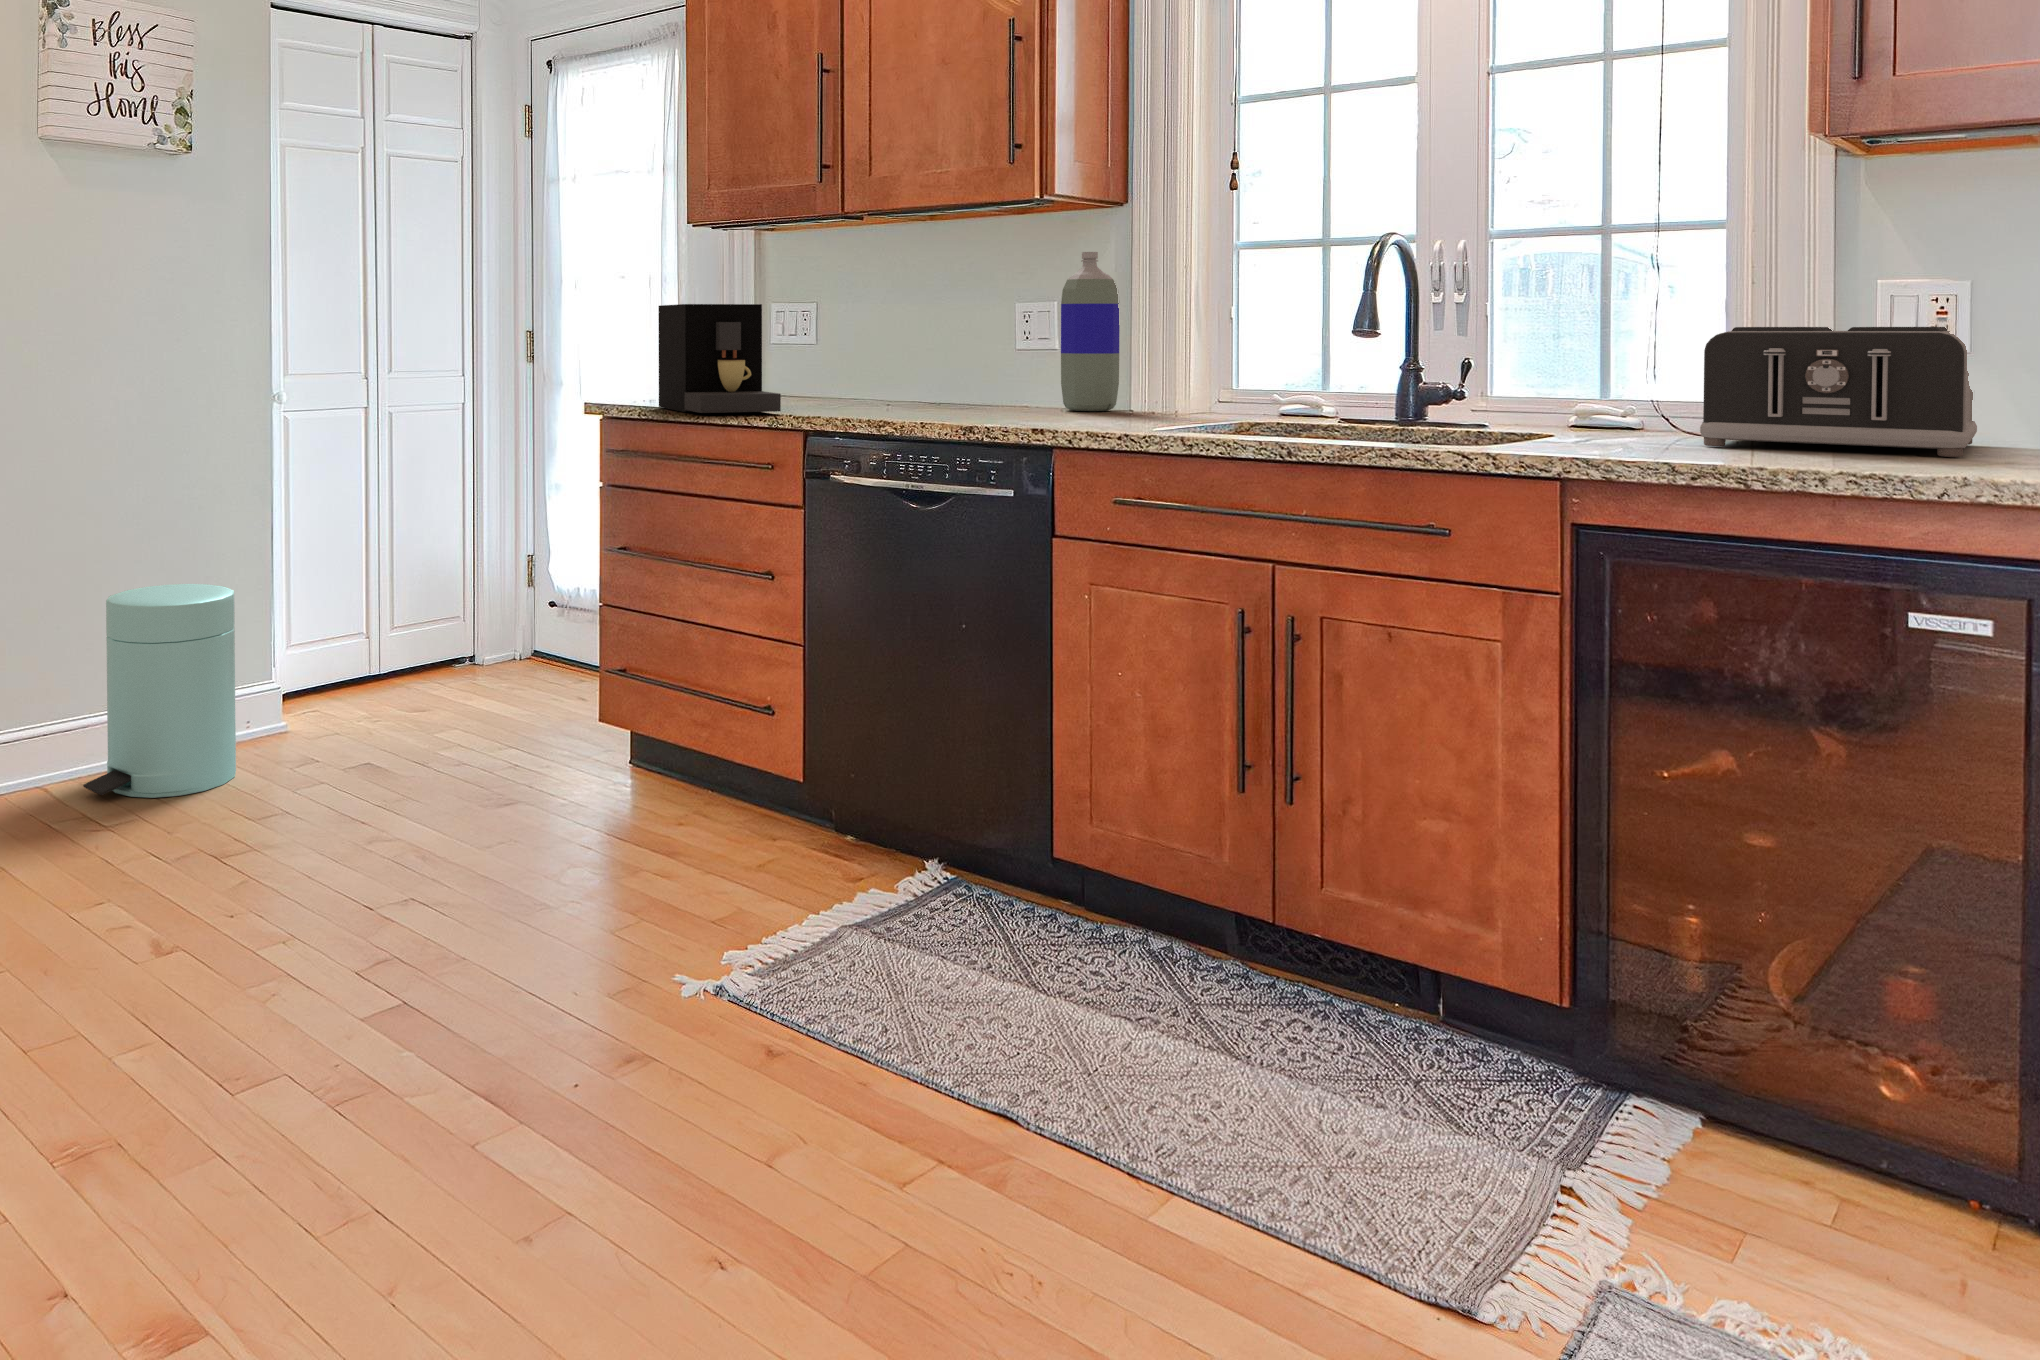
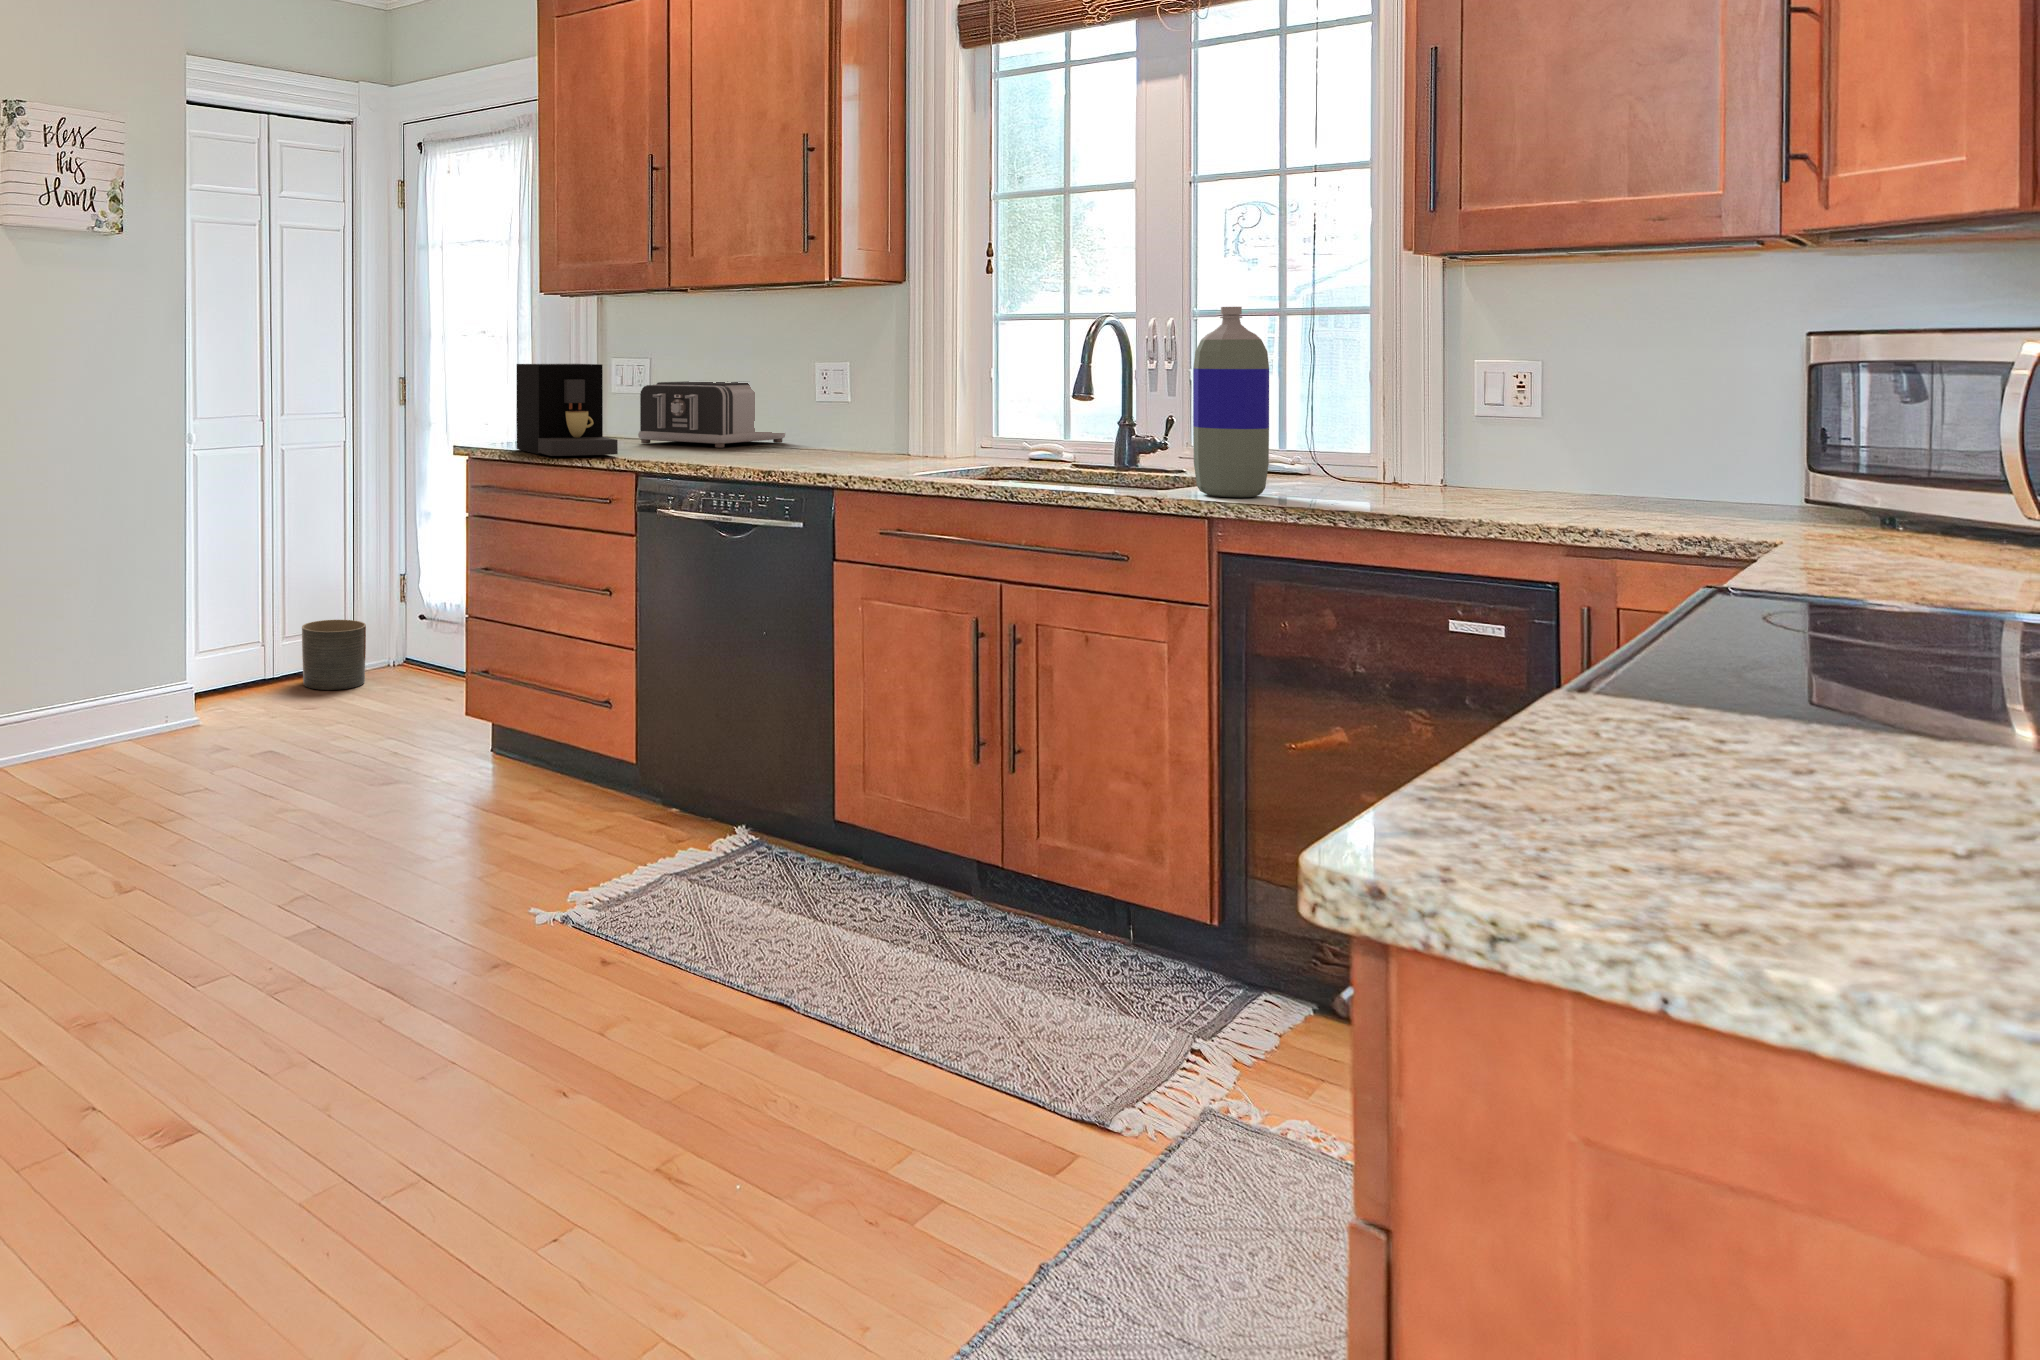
bottle: present [1061,252,1120,411] -> present [1193,307,1269,497]
toaster: present [1700,327,1977,457] -> present [638,381,785,448]
trash can: present [83,584,236,798] -> none [36,597,160,776]
planter: none [410,609,485,690] -> present [302,620,366,690]

